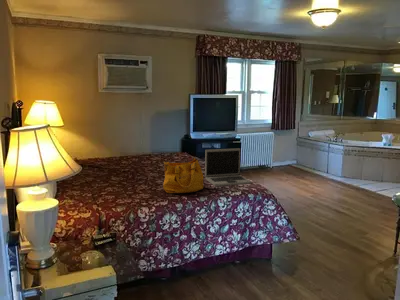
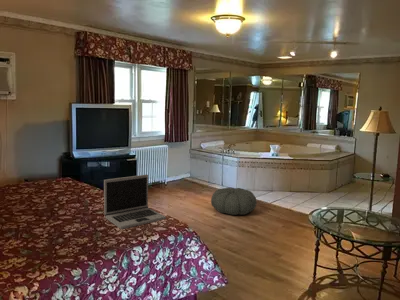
handbag: present [163,157,204,193] -> none [47,194,107,251]
pouf: none [309,173,356,198] -> present [211,187,257,215]

